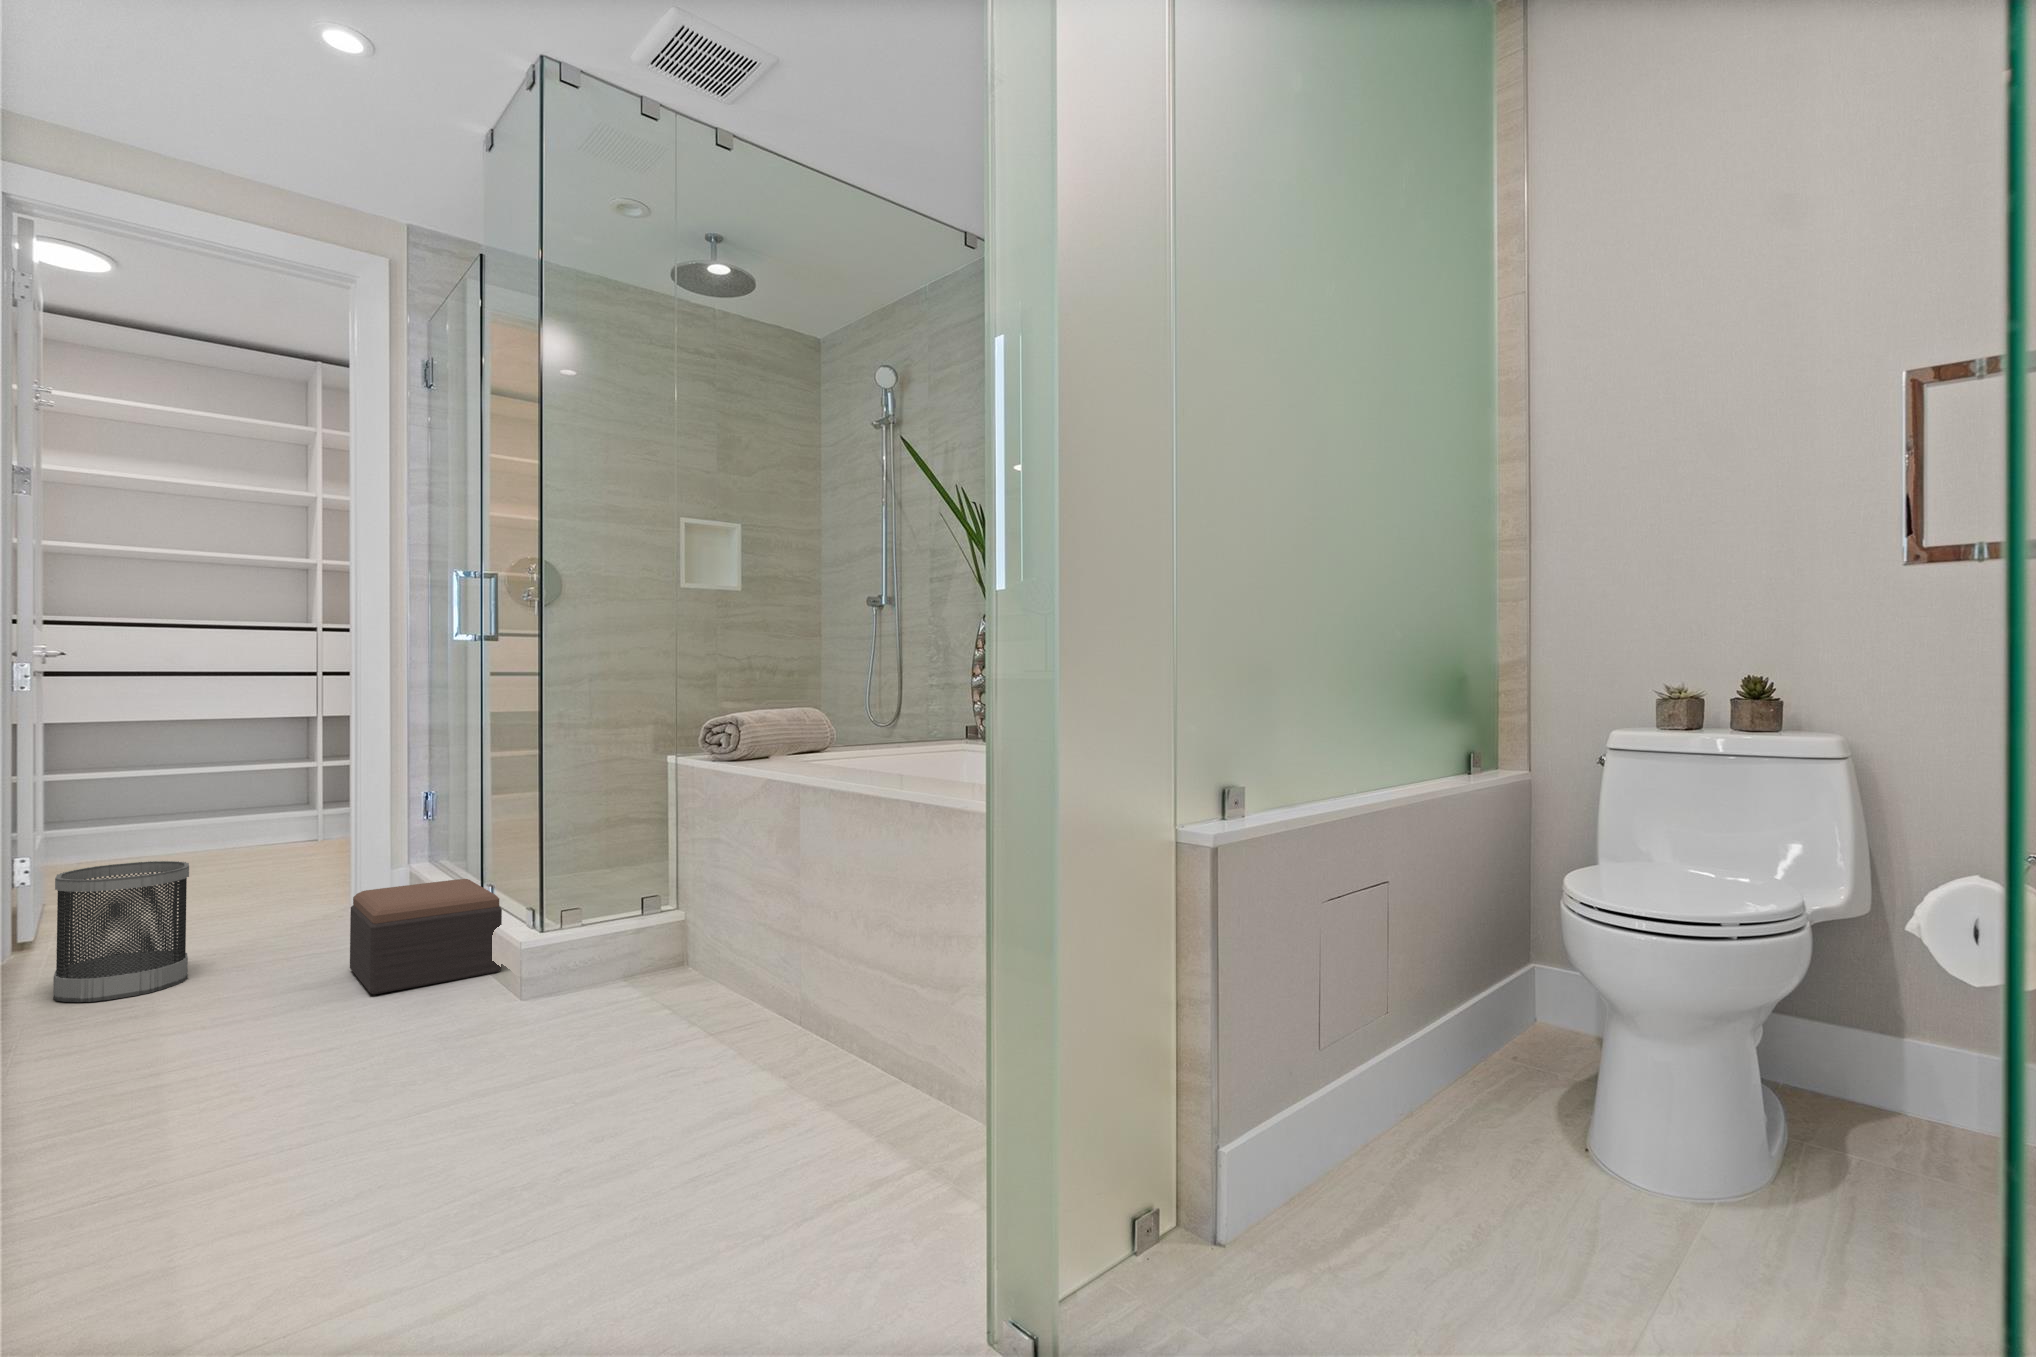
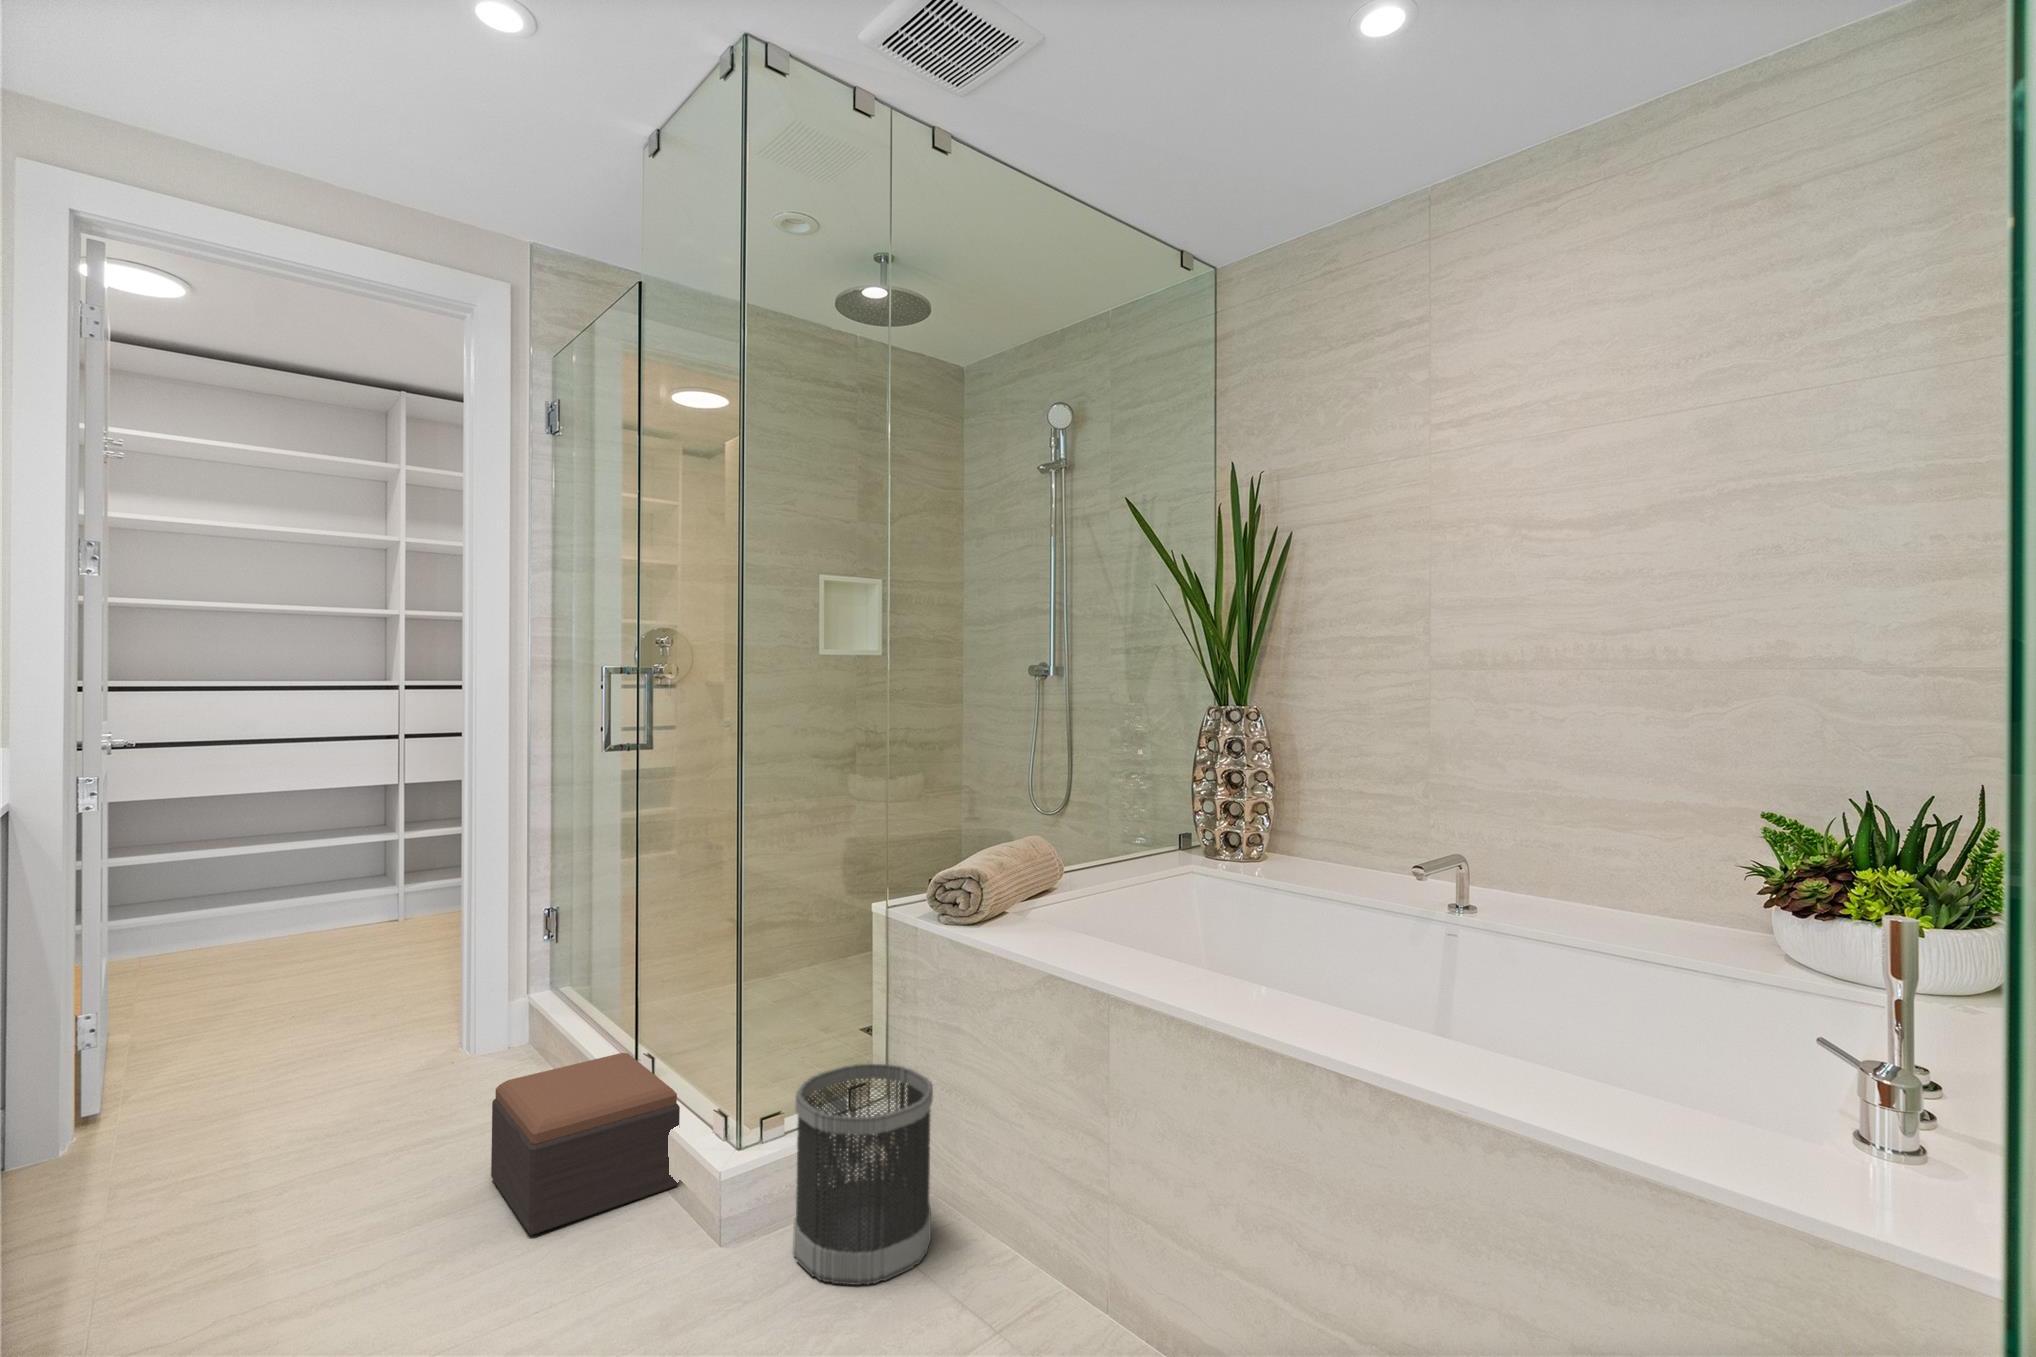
wastebasket: present [53,861,189,1002] -> present [793,1064,933,1285]

